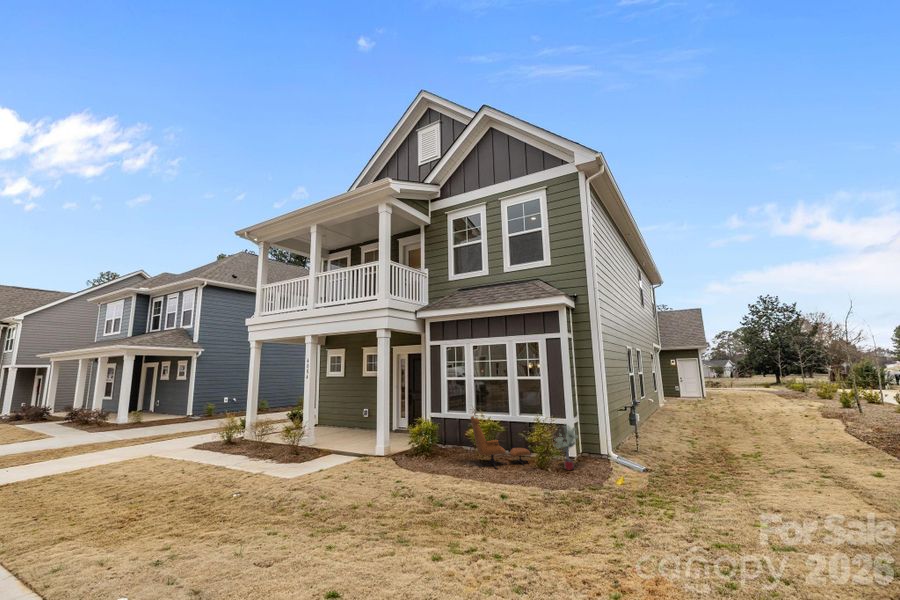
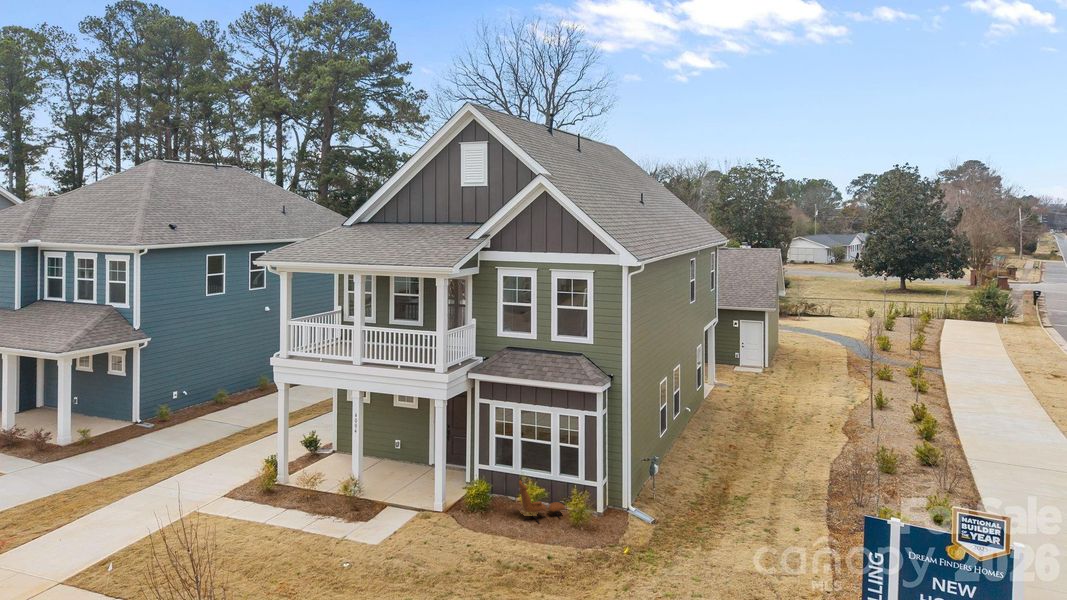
potted tree: present [554,425,578,470] -> none [585,488,605,524]

